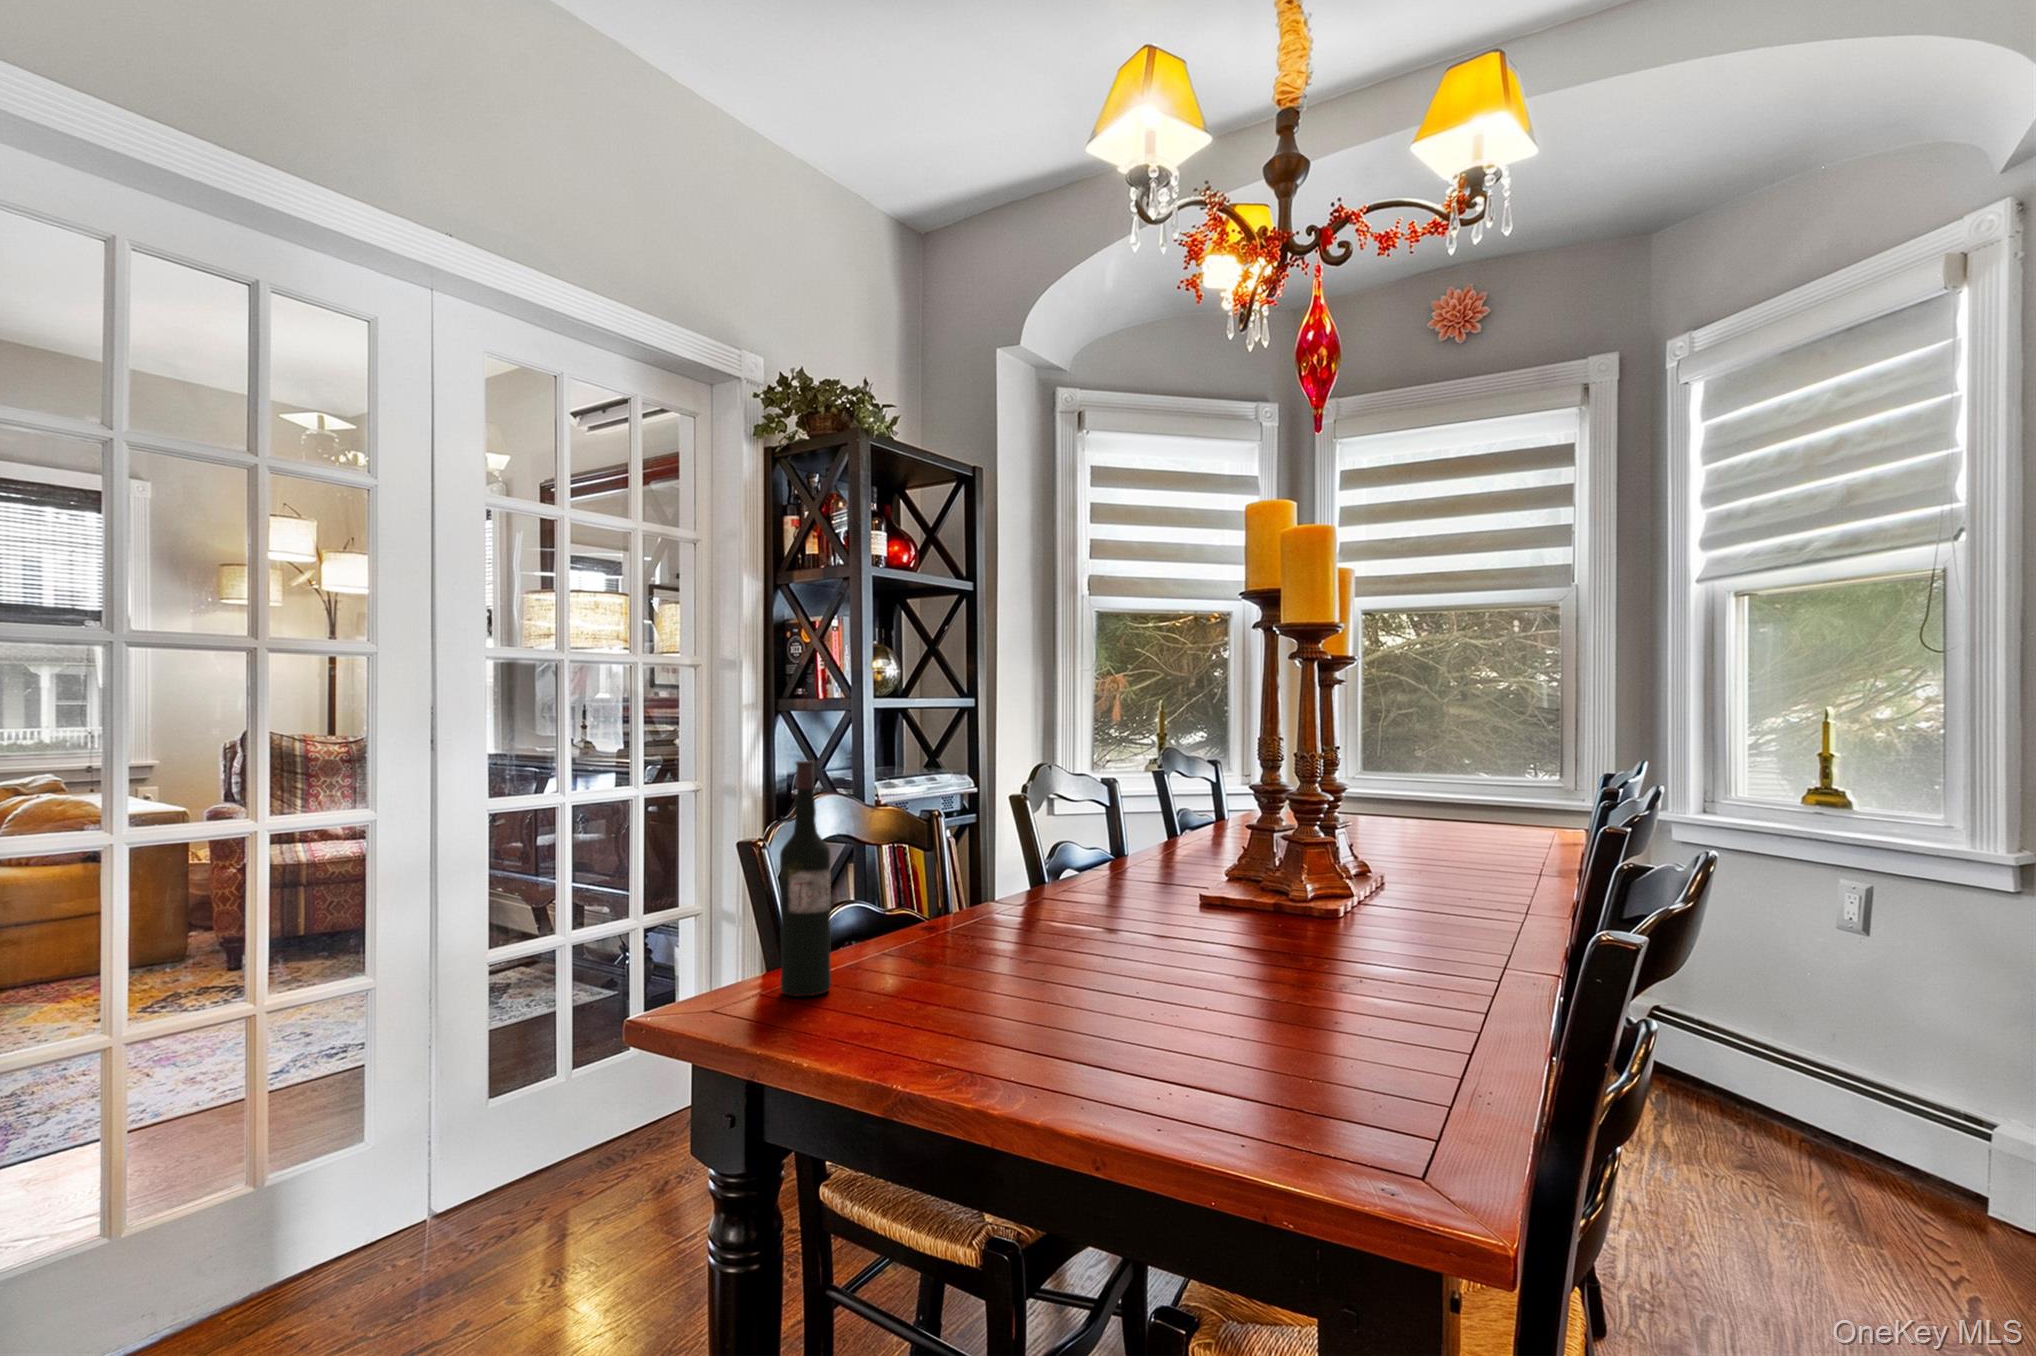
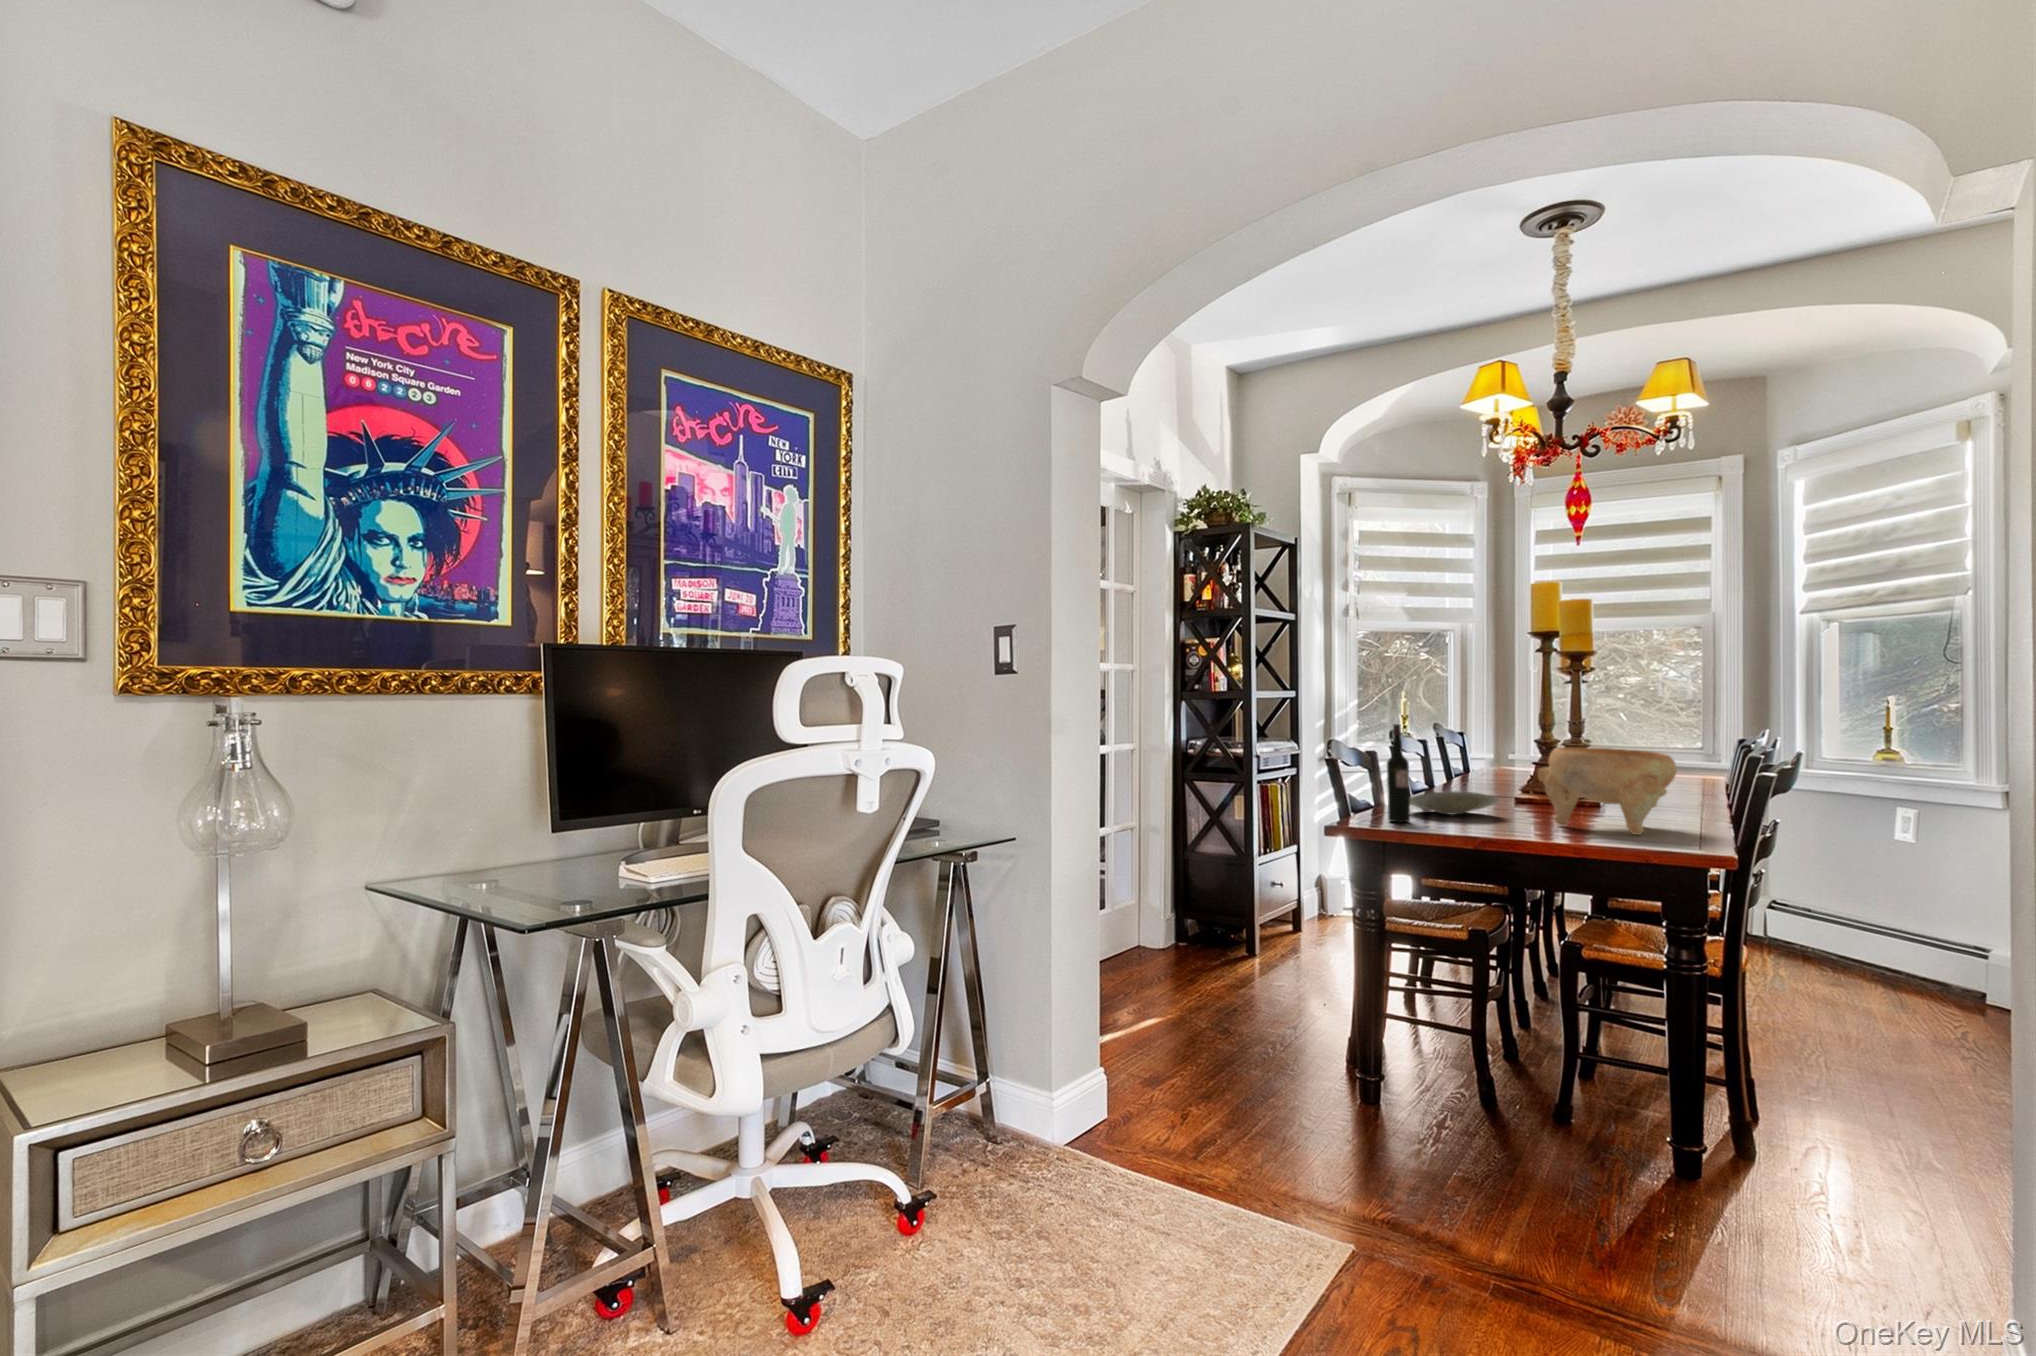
decorative bowl: none [1109,817,1408,1073] -> present [1537,747,1676,835]
plate: none [890,914,1074,959] -> present [1410,791,1499,815]

